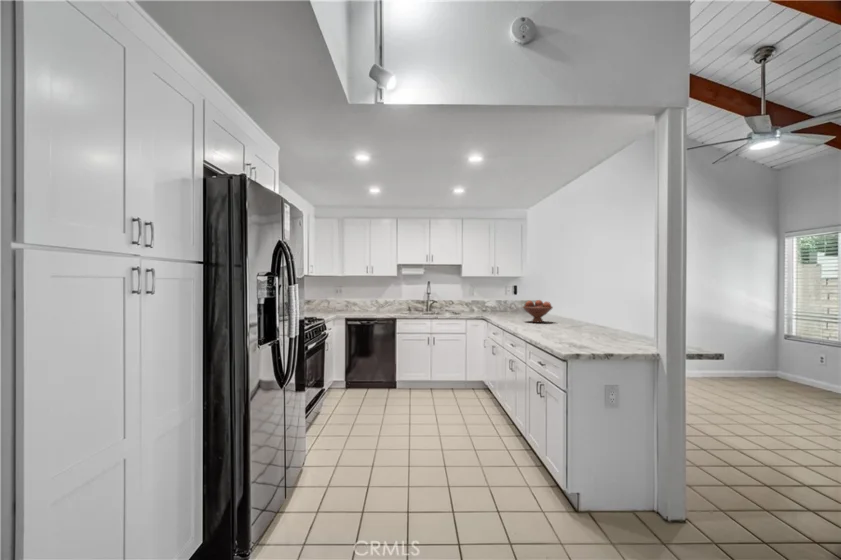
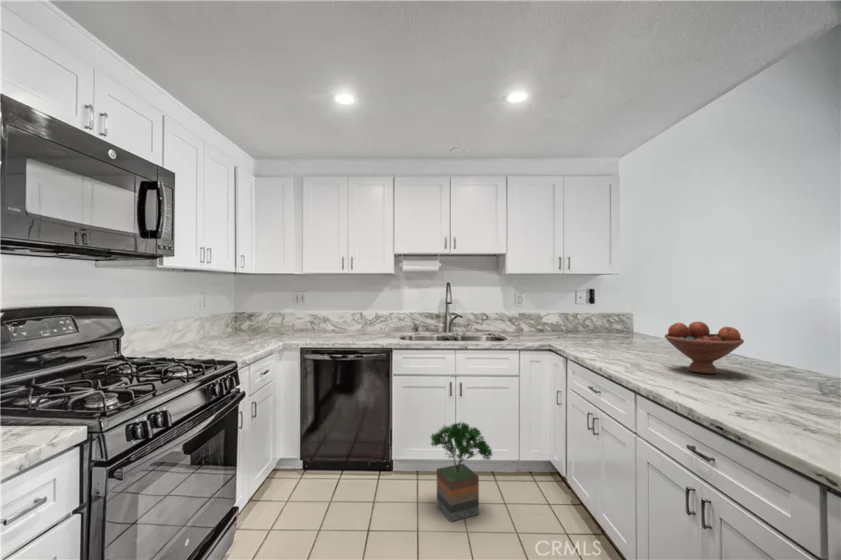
potted tree: none [416,354,448,401] -> present [431,423,492,522]

